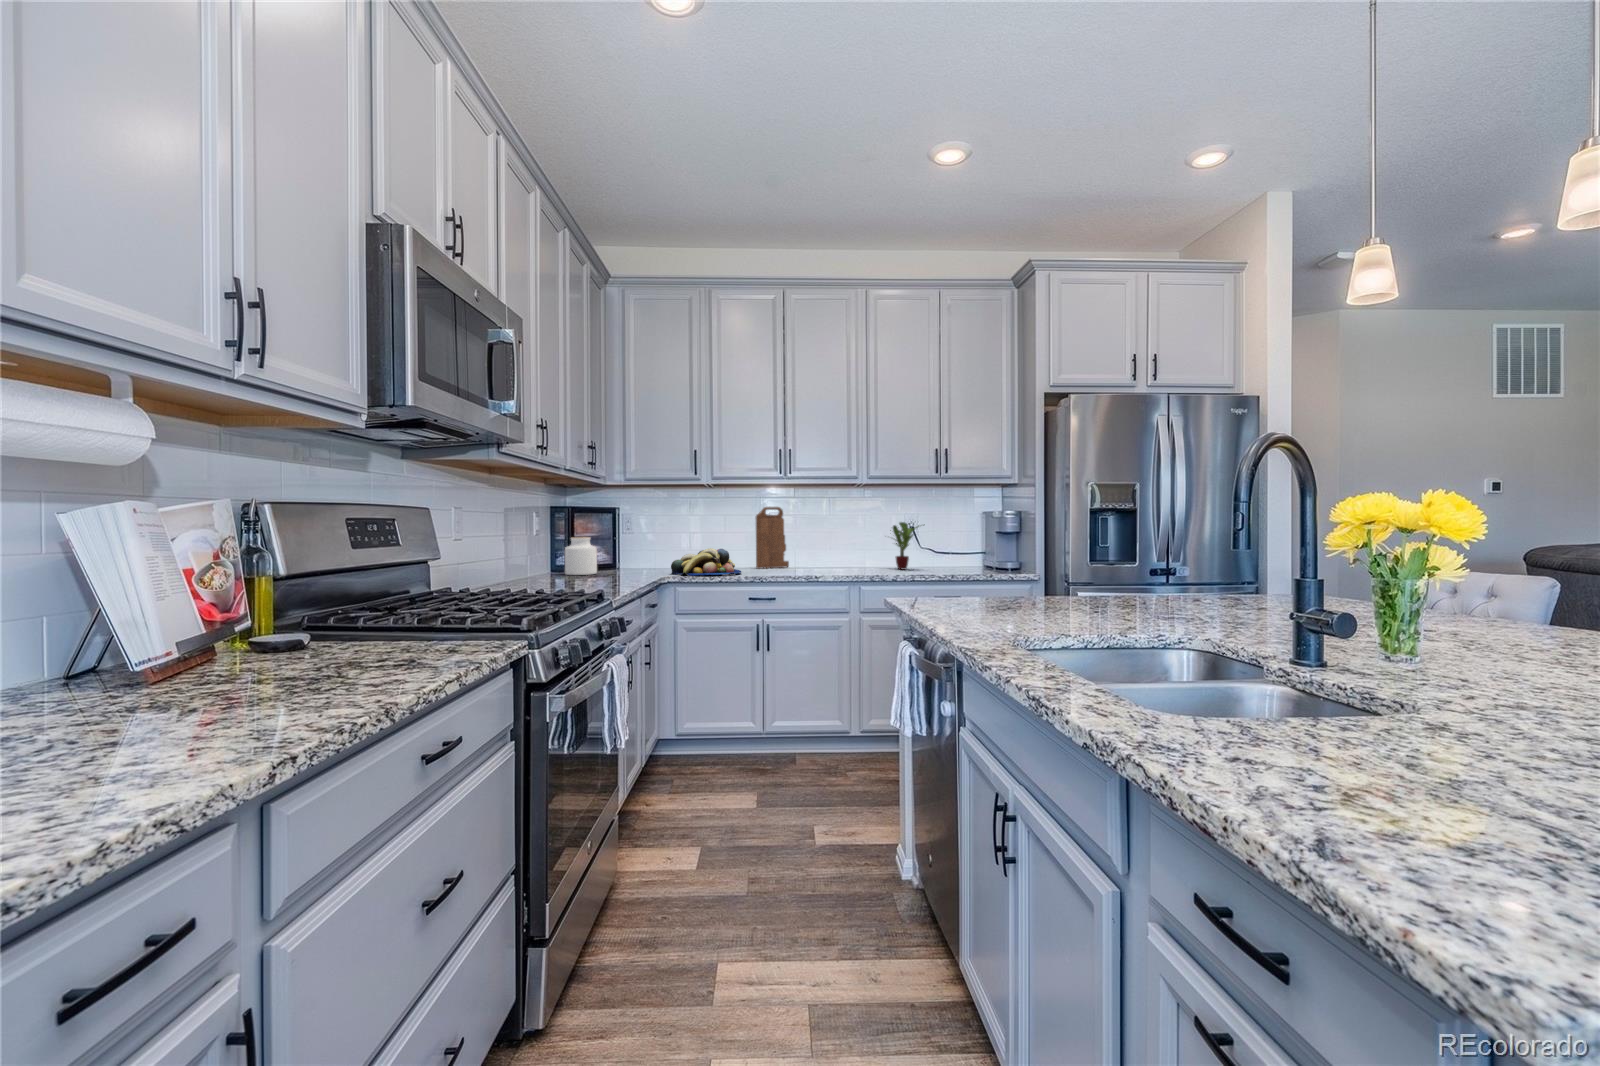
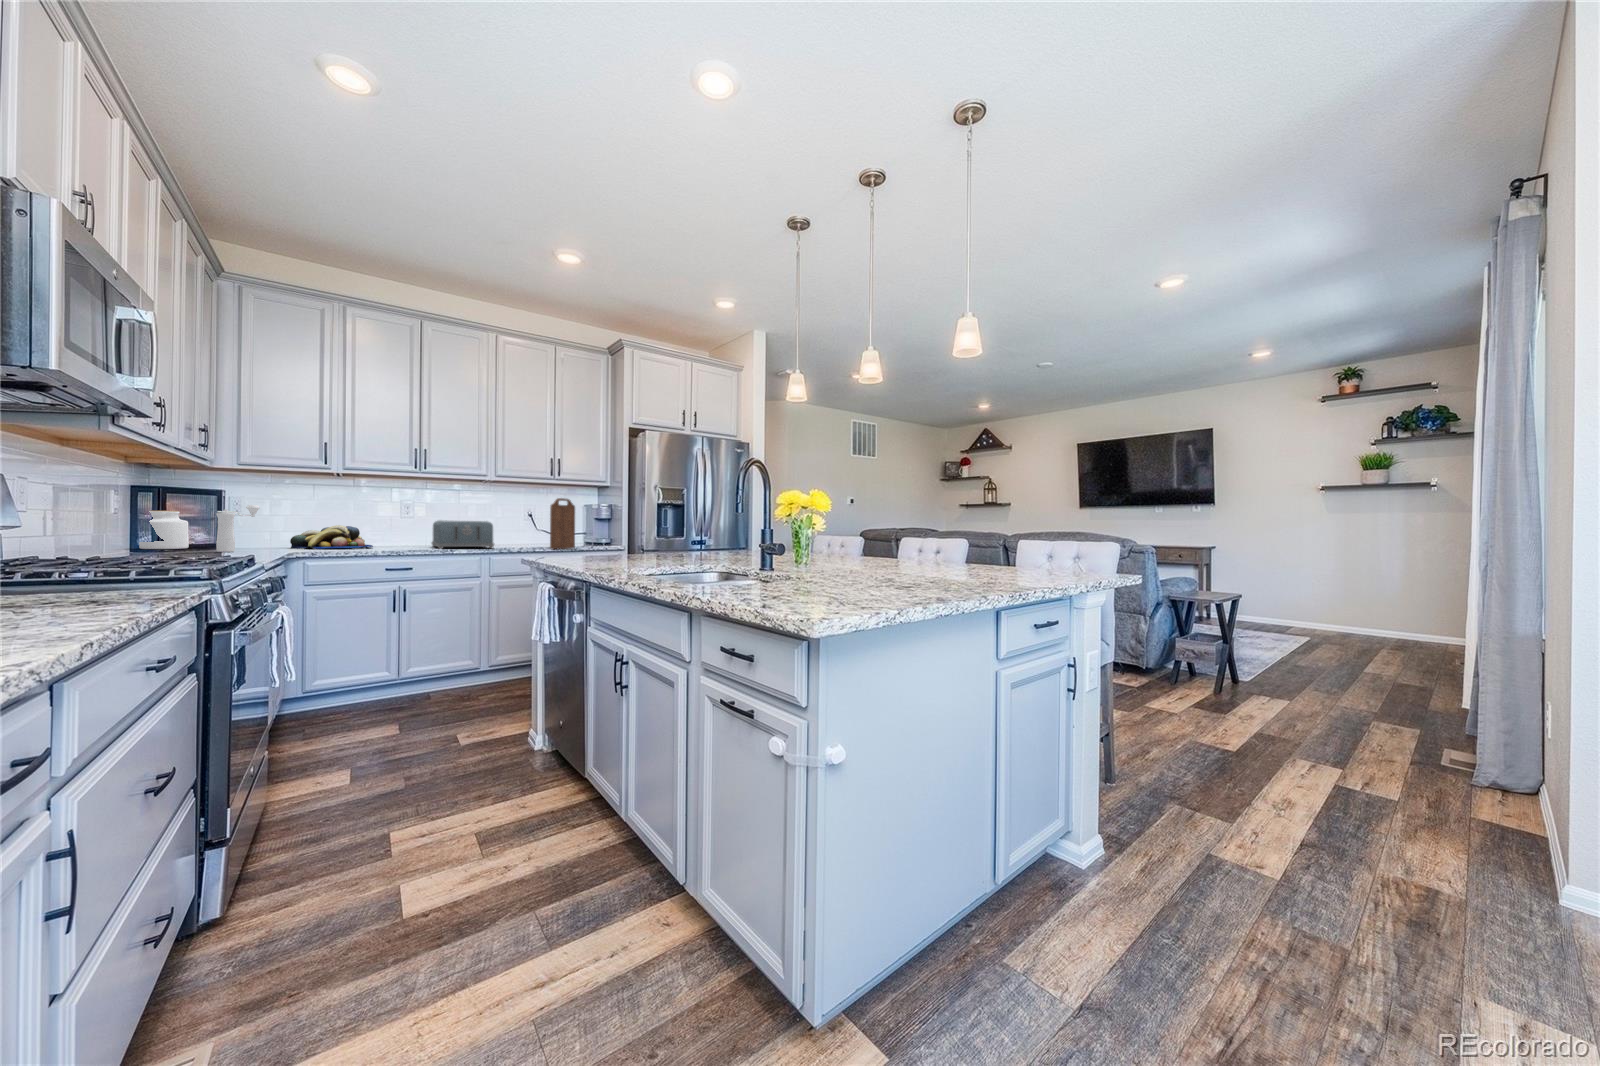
cutting board: present [756,507,789,569] -> present [550,498,575,549]
potted plant: present [890,522,918,569] -> none [503,510,544,545]
pepper mill: none [608,530,642,580] -> present [216,505,260,552]
toaster: none [799,539,864,576] -> present [432,520,494,549]

